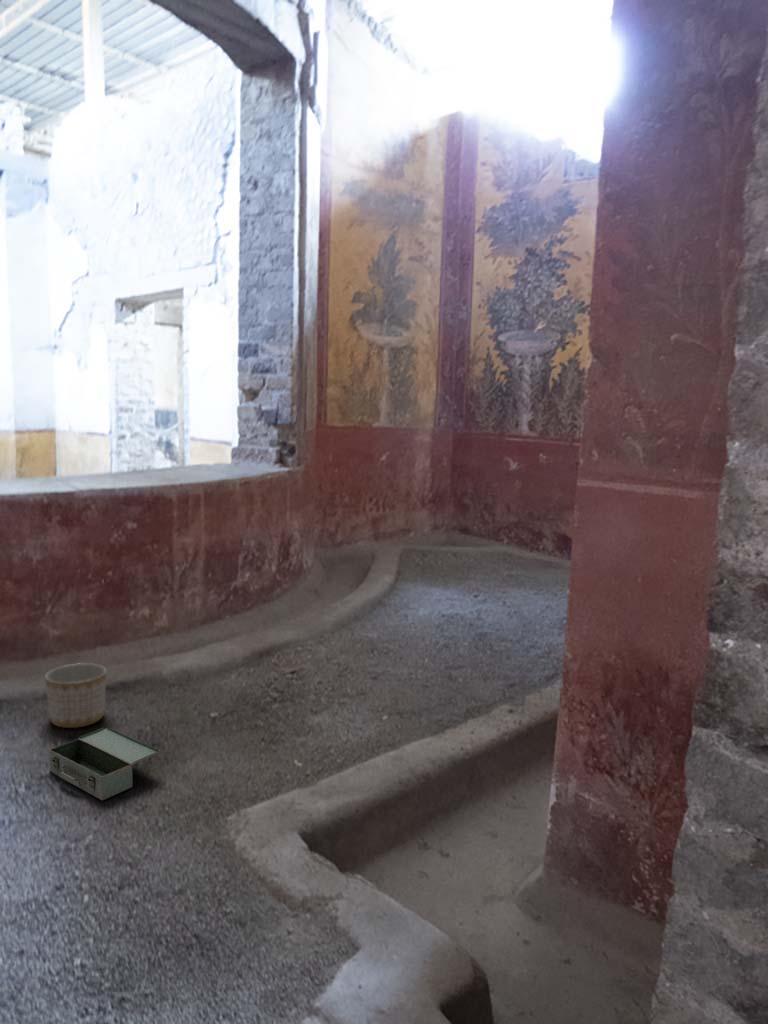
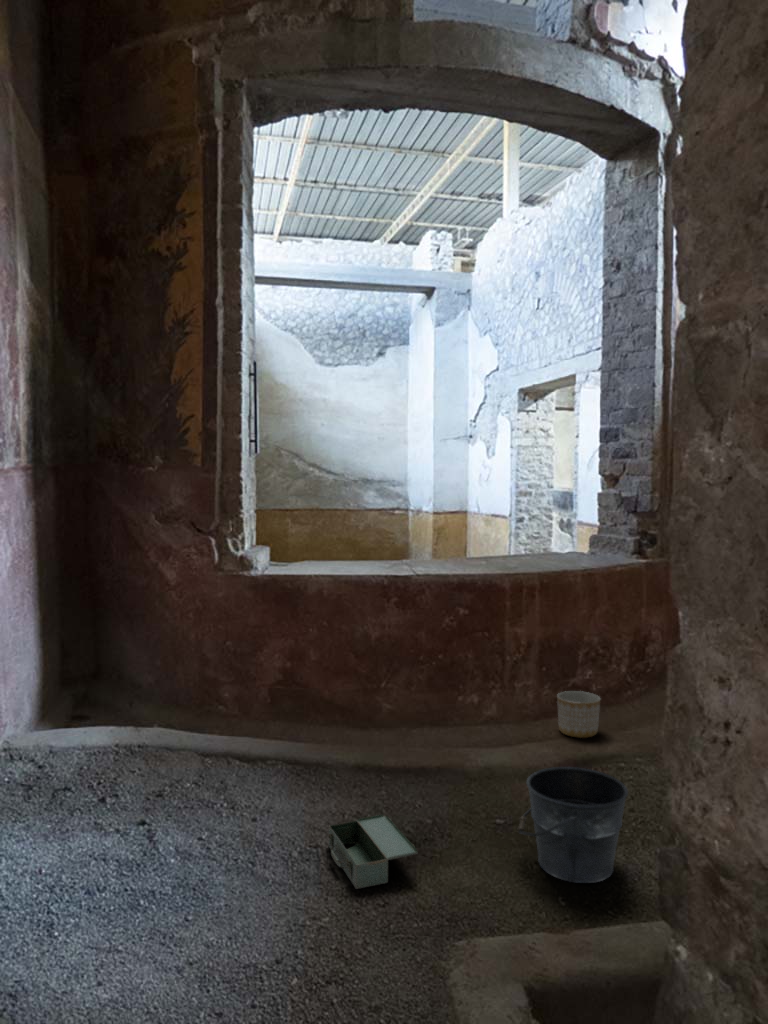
bucket: none [241,649,338,746] -> present [518,767,628,883]
planter: present [45,663,107,728] -> present [557,691,600,738]

